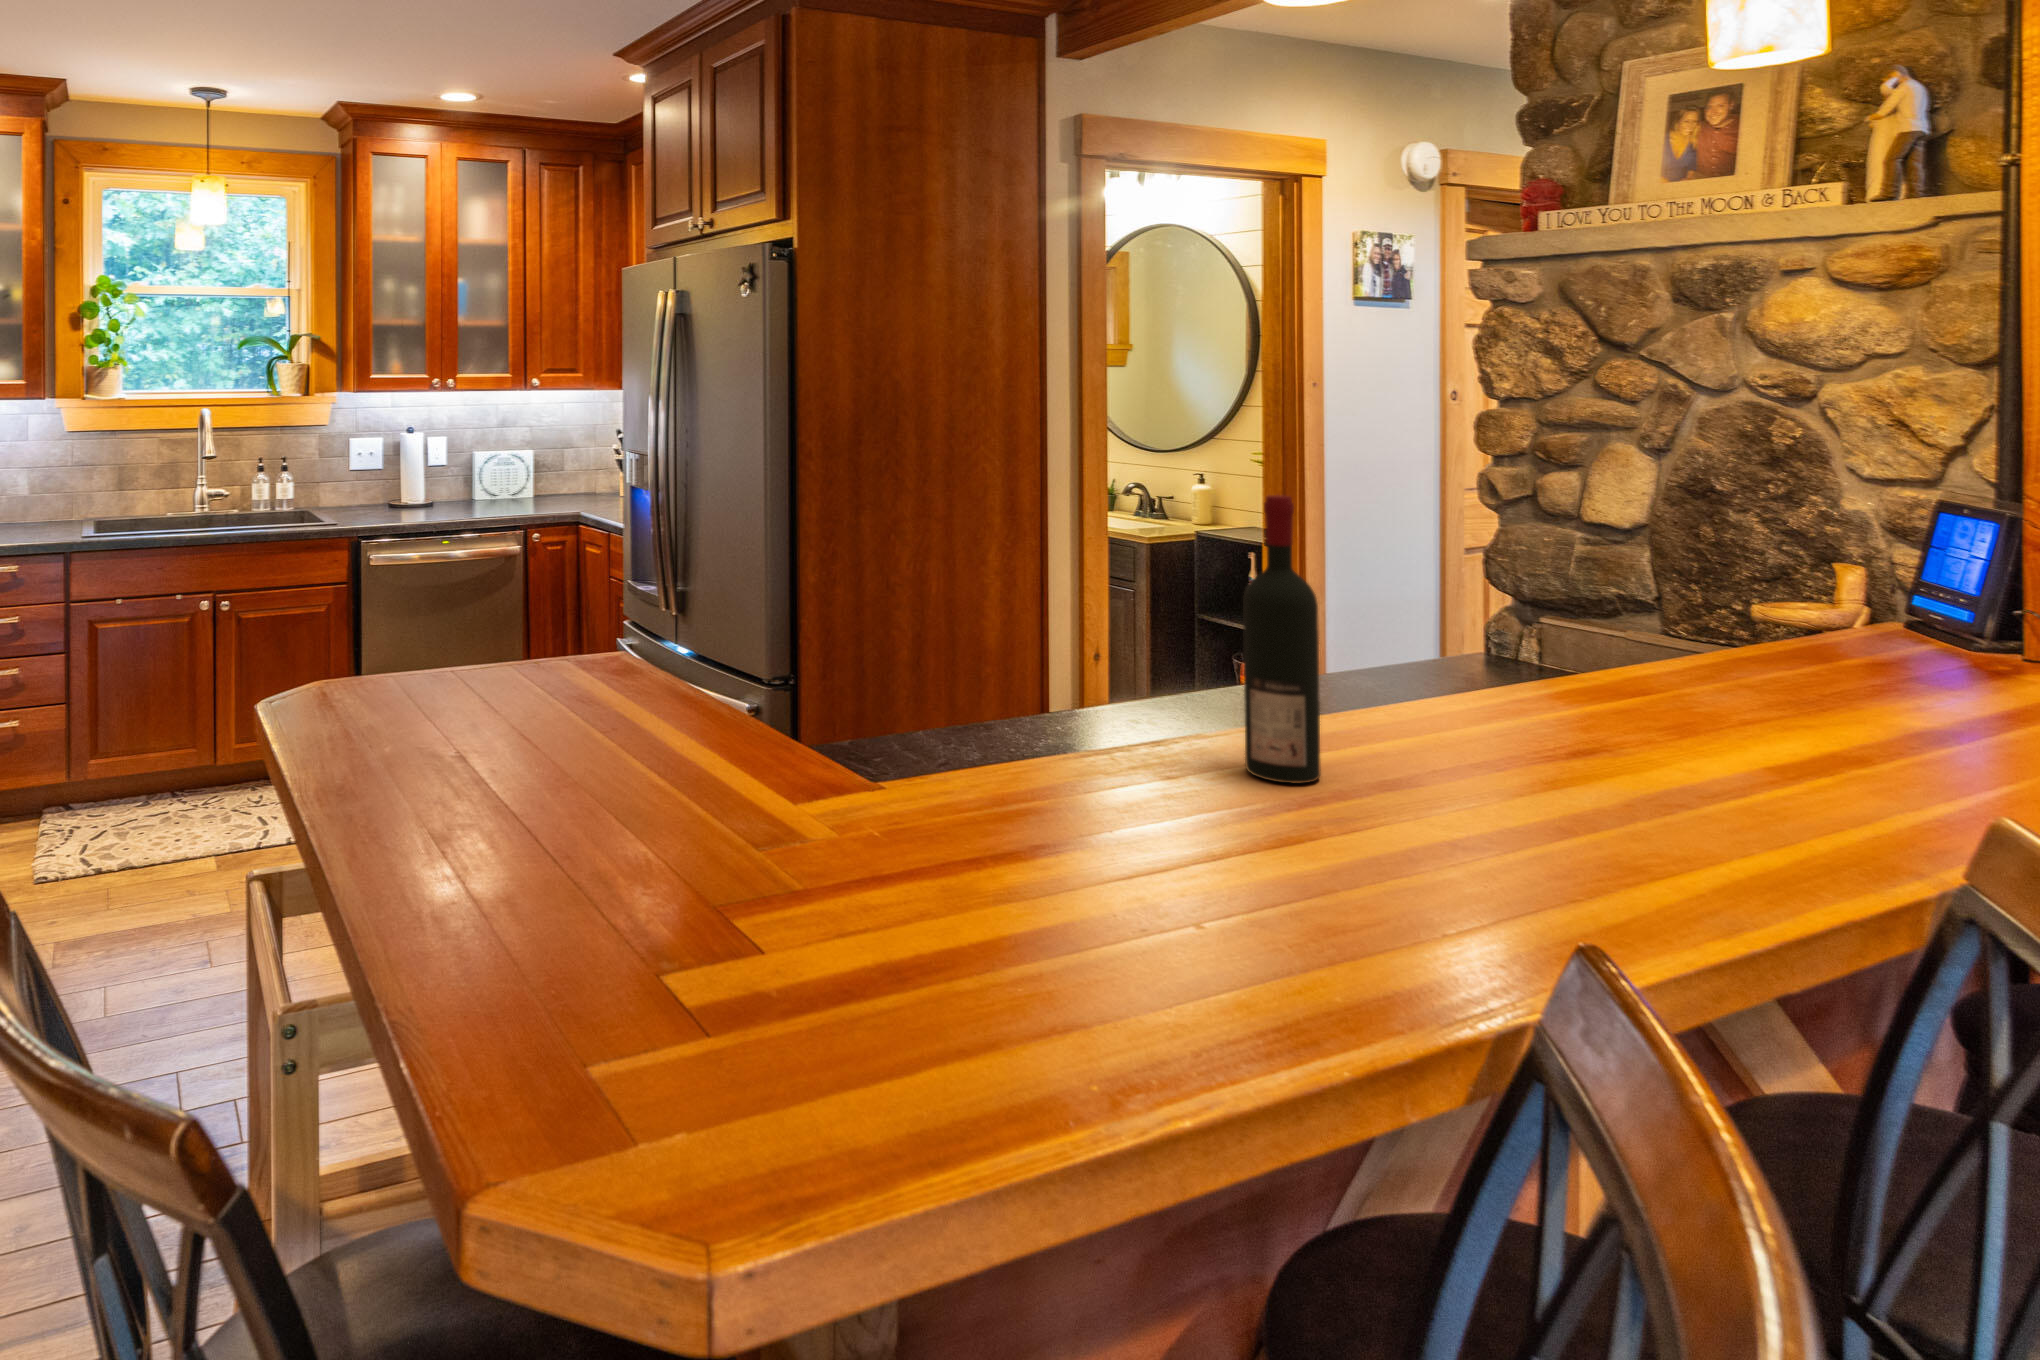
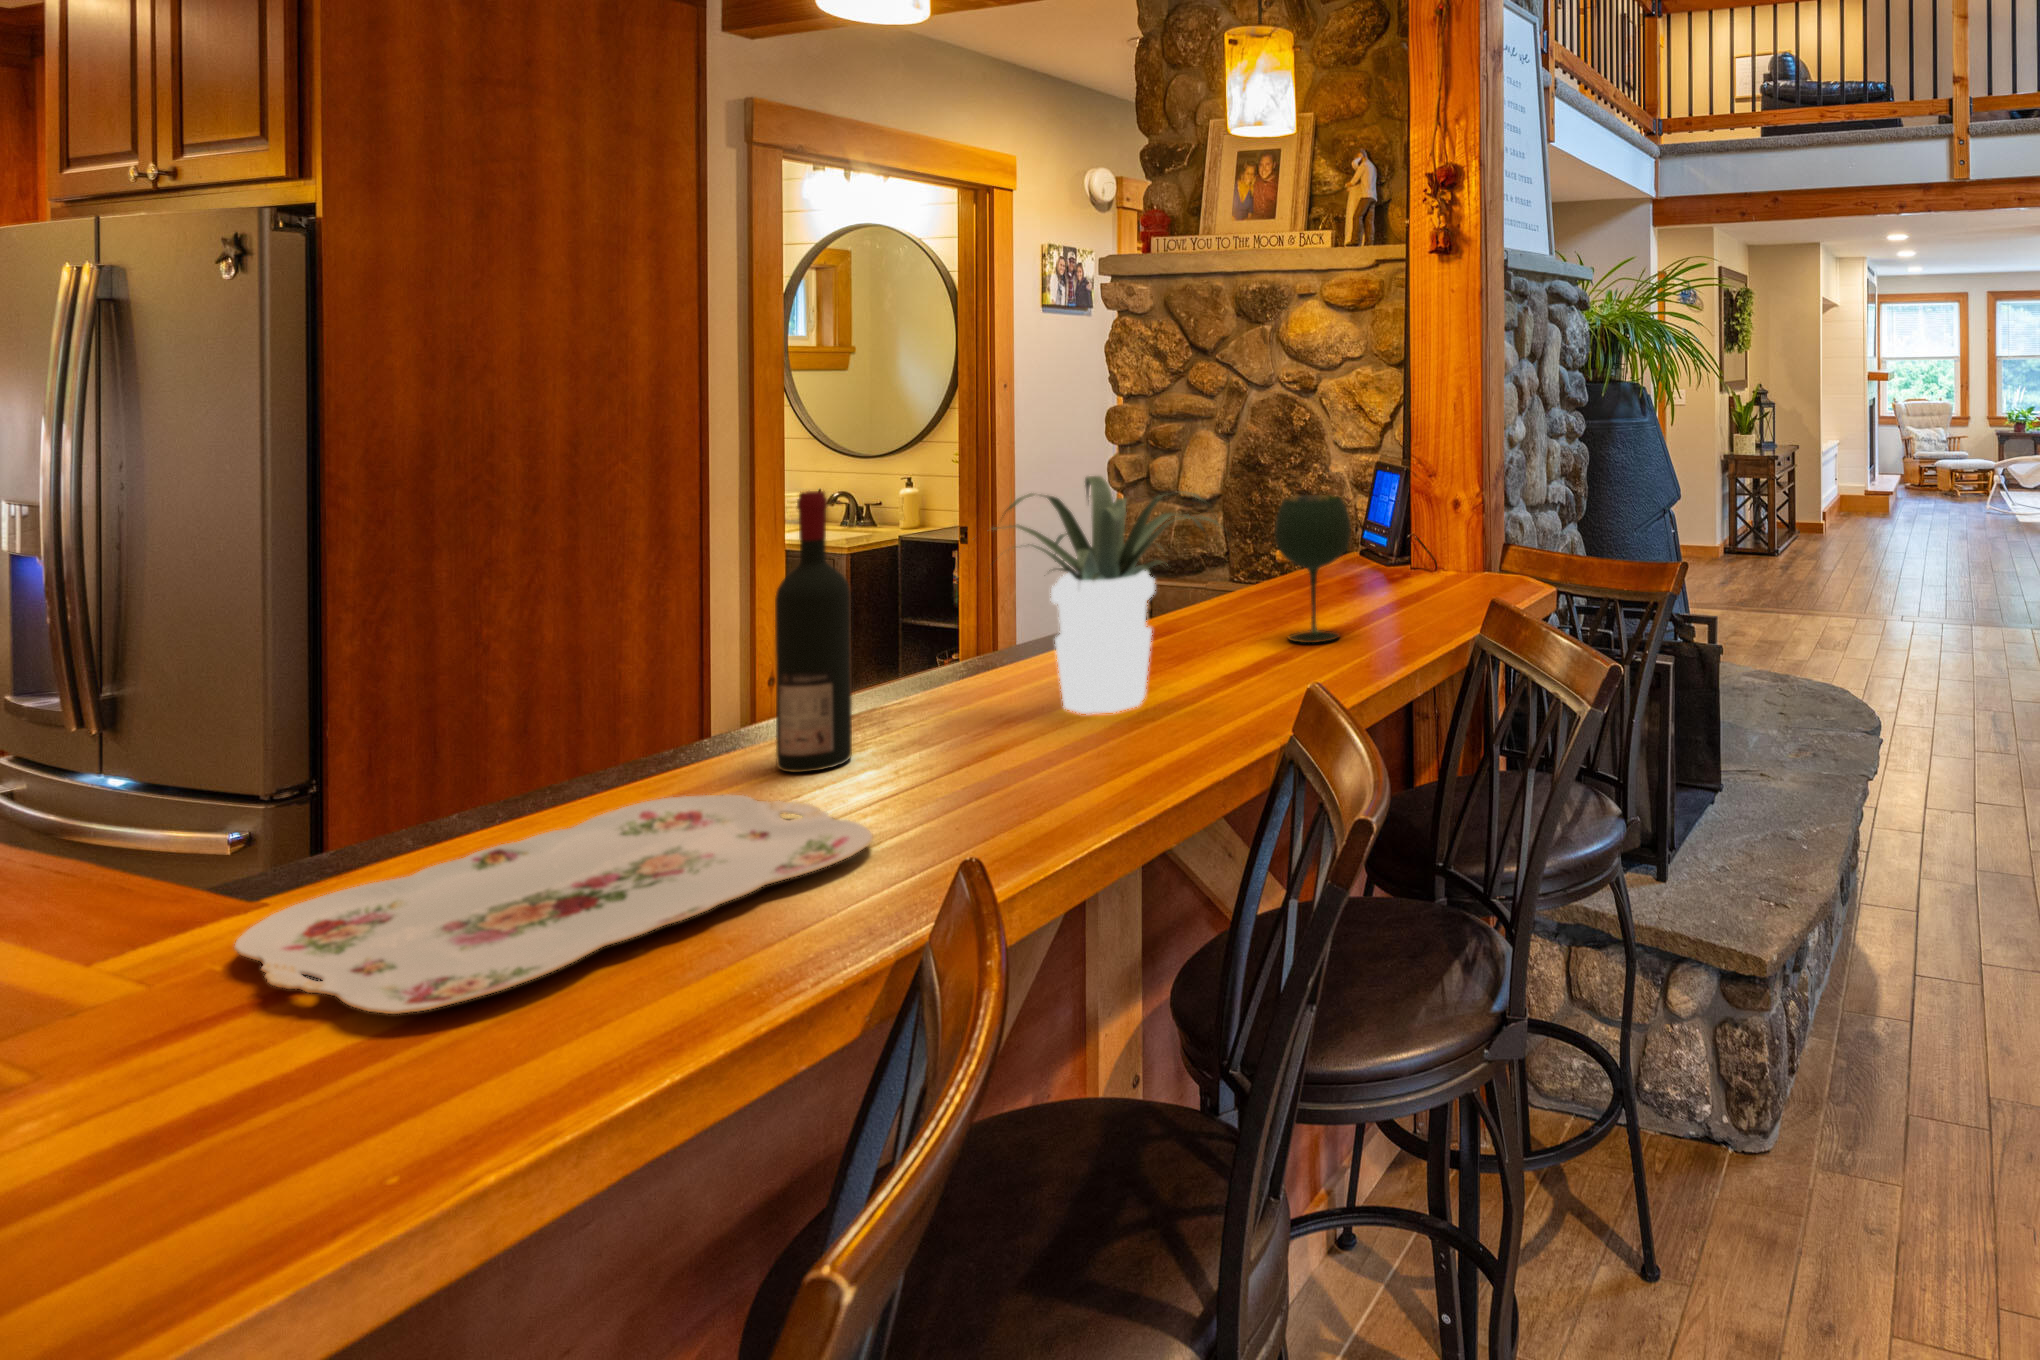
potted plant: none [1410,498,1824,788] -> present [994,476,1234,714]
wine glass: none [1826,542,1968,747] -> present [1275,495,1351,643]
serving tray: none [889,780,1409,944] -> present [234,794,872,1014]

